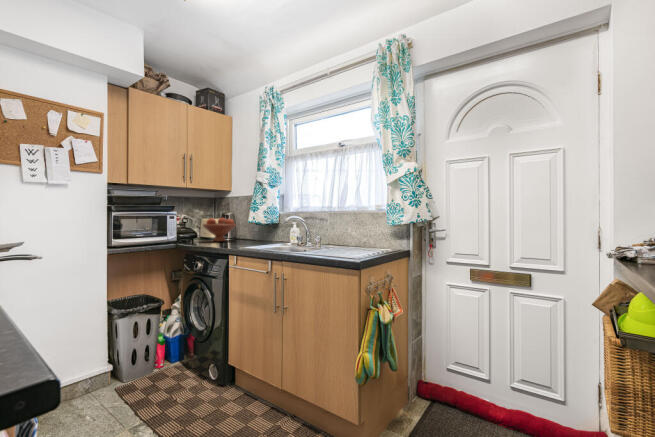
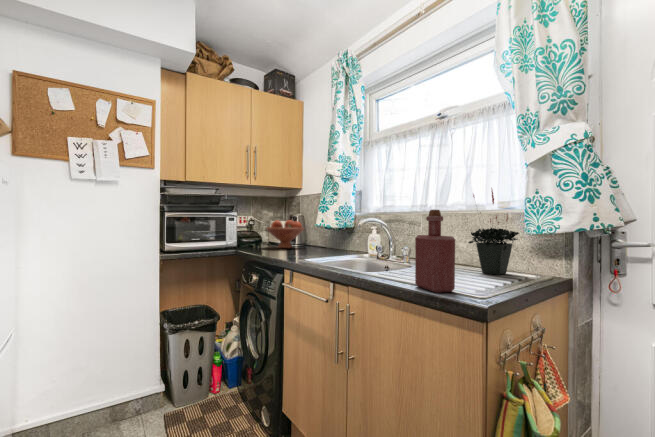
potted plant: none [356,197,385,250] -> present [468,190,519,275]
bottle: none [325,212,347,259] -> present [415,210,455,293]

